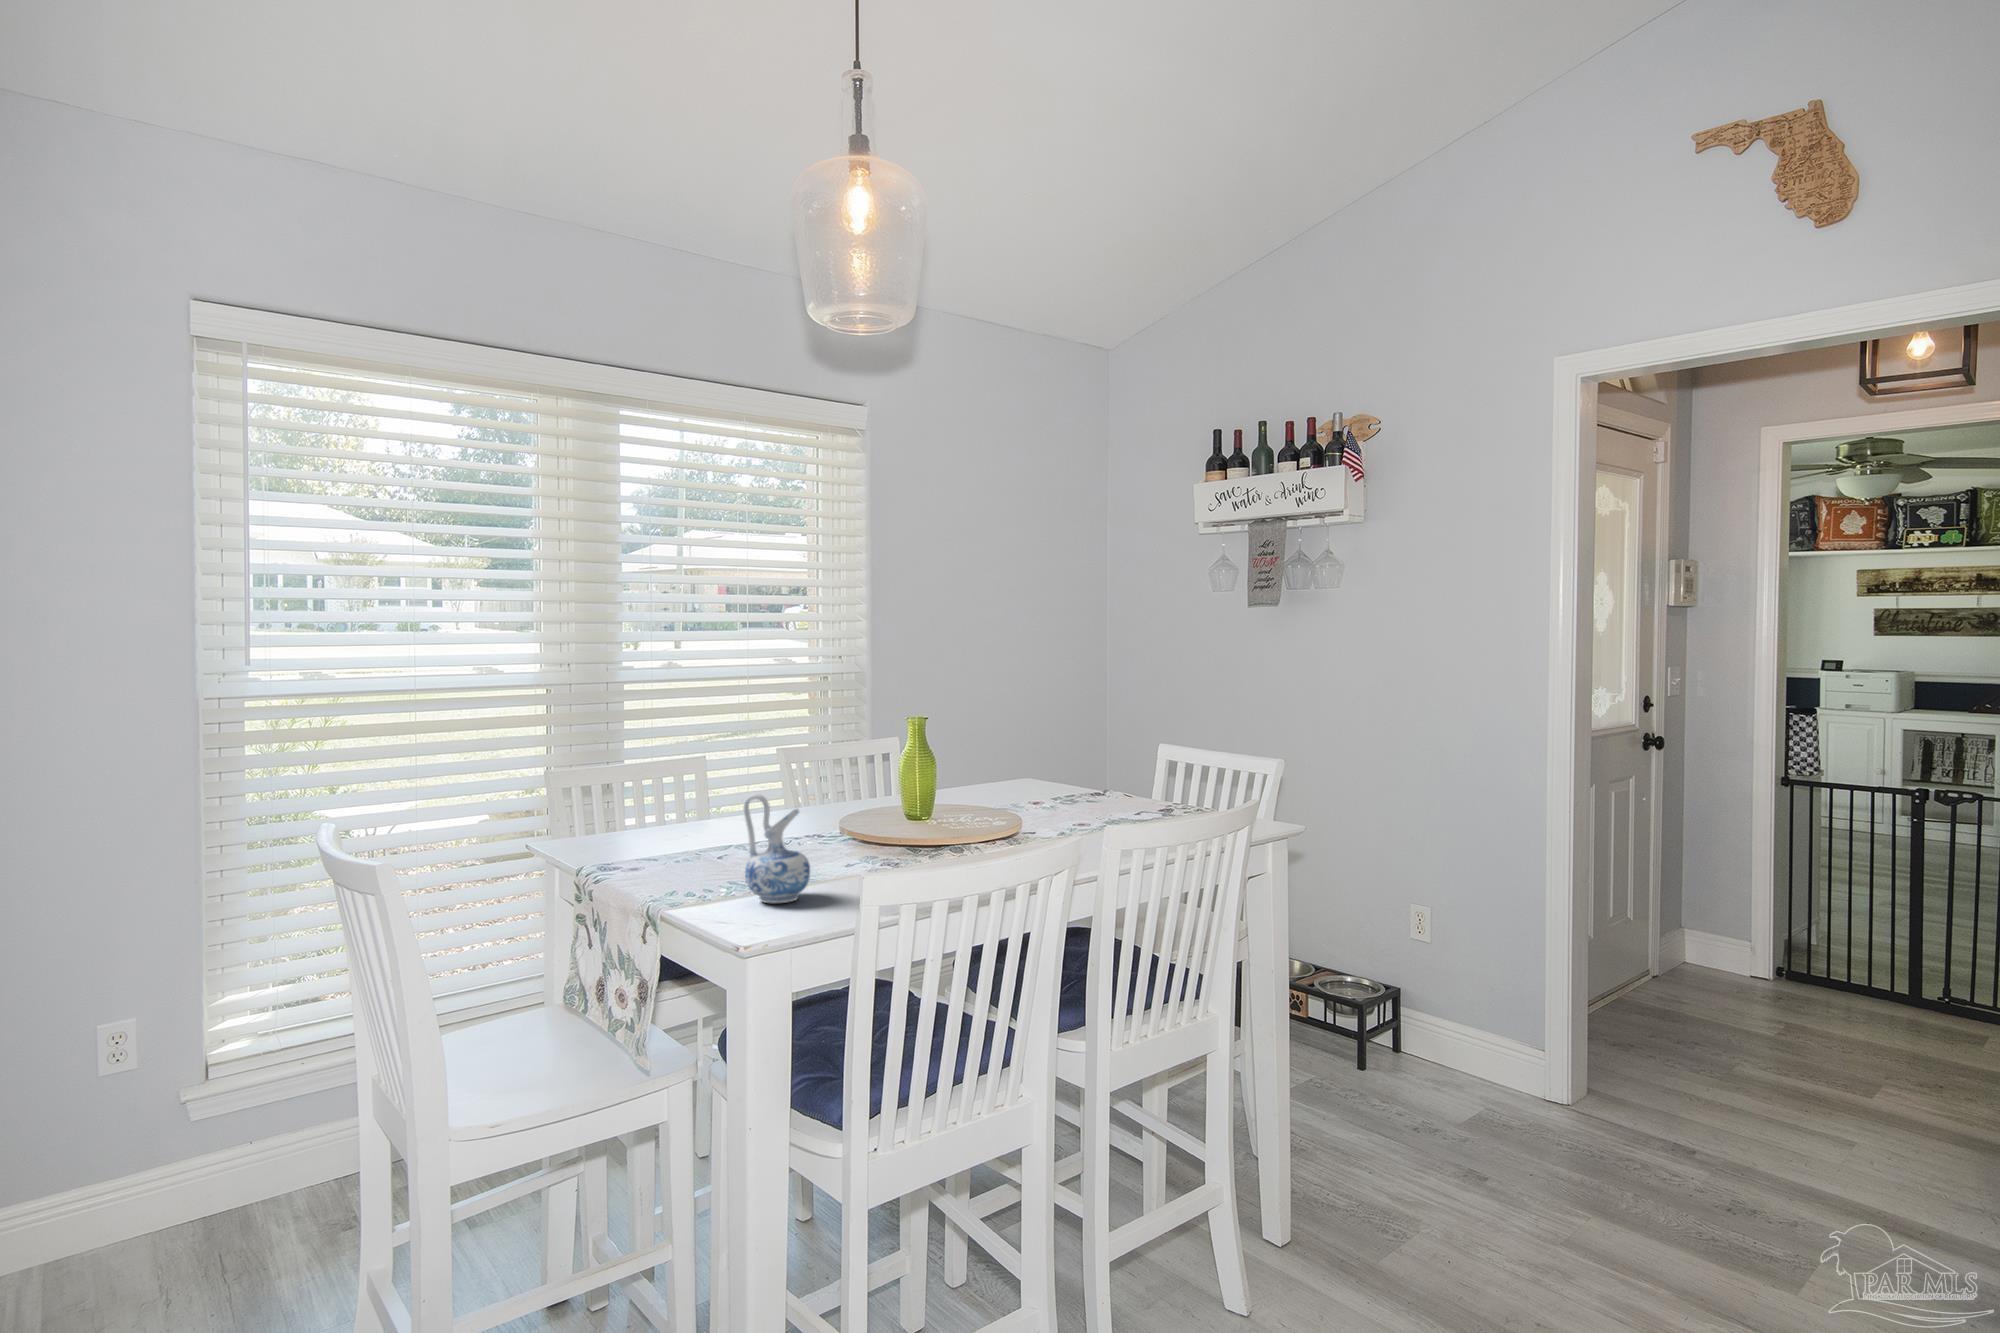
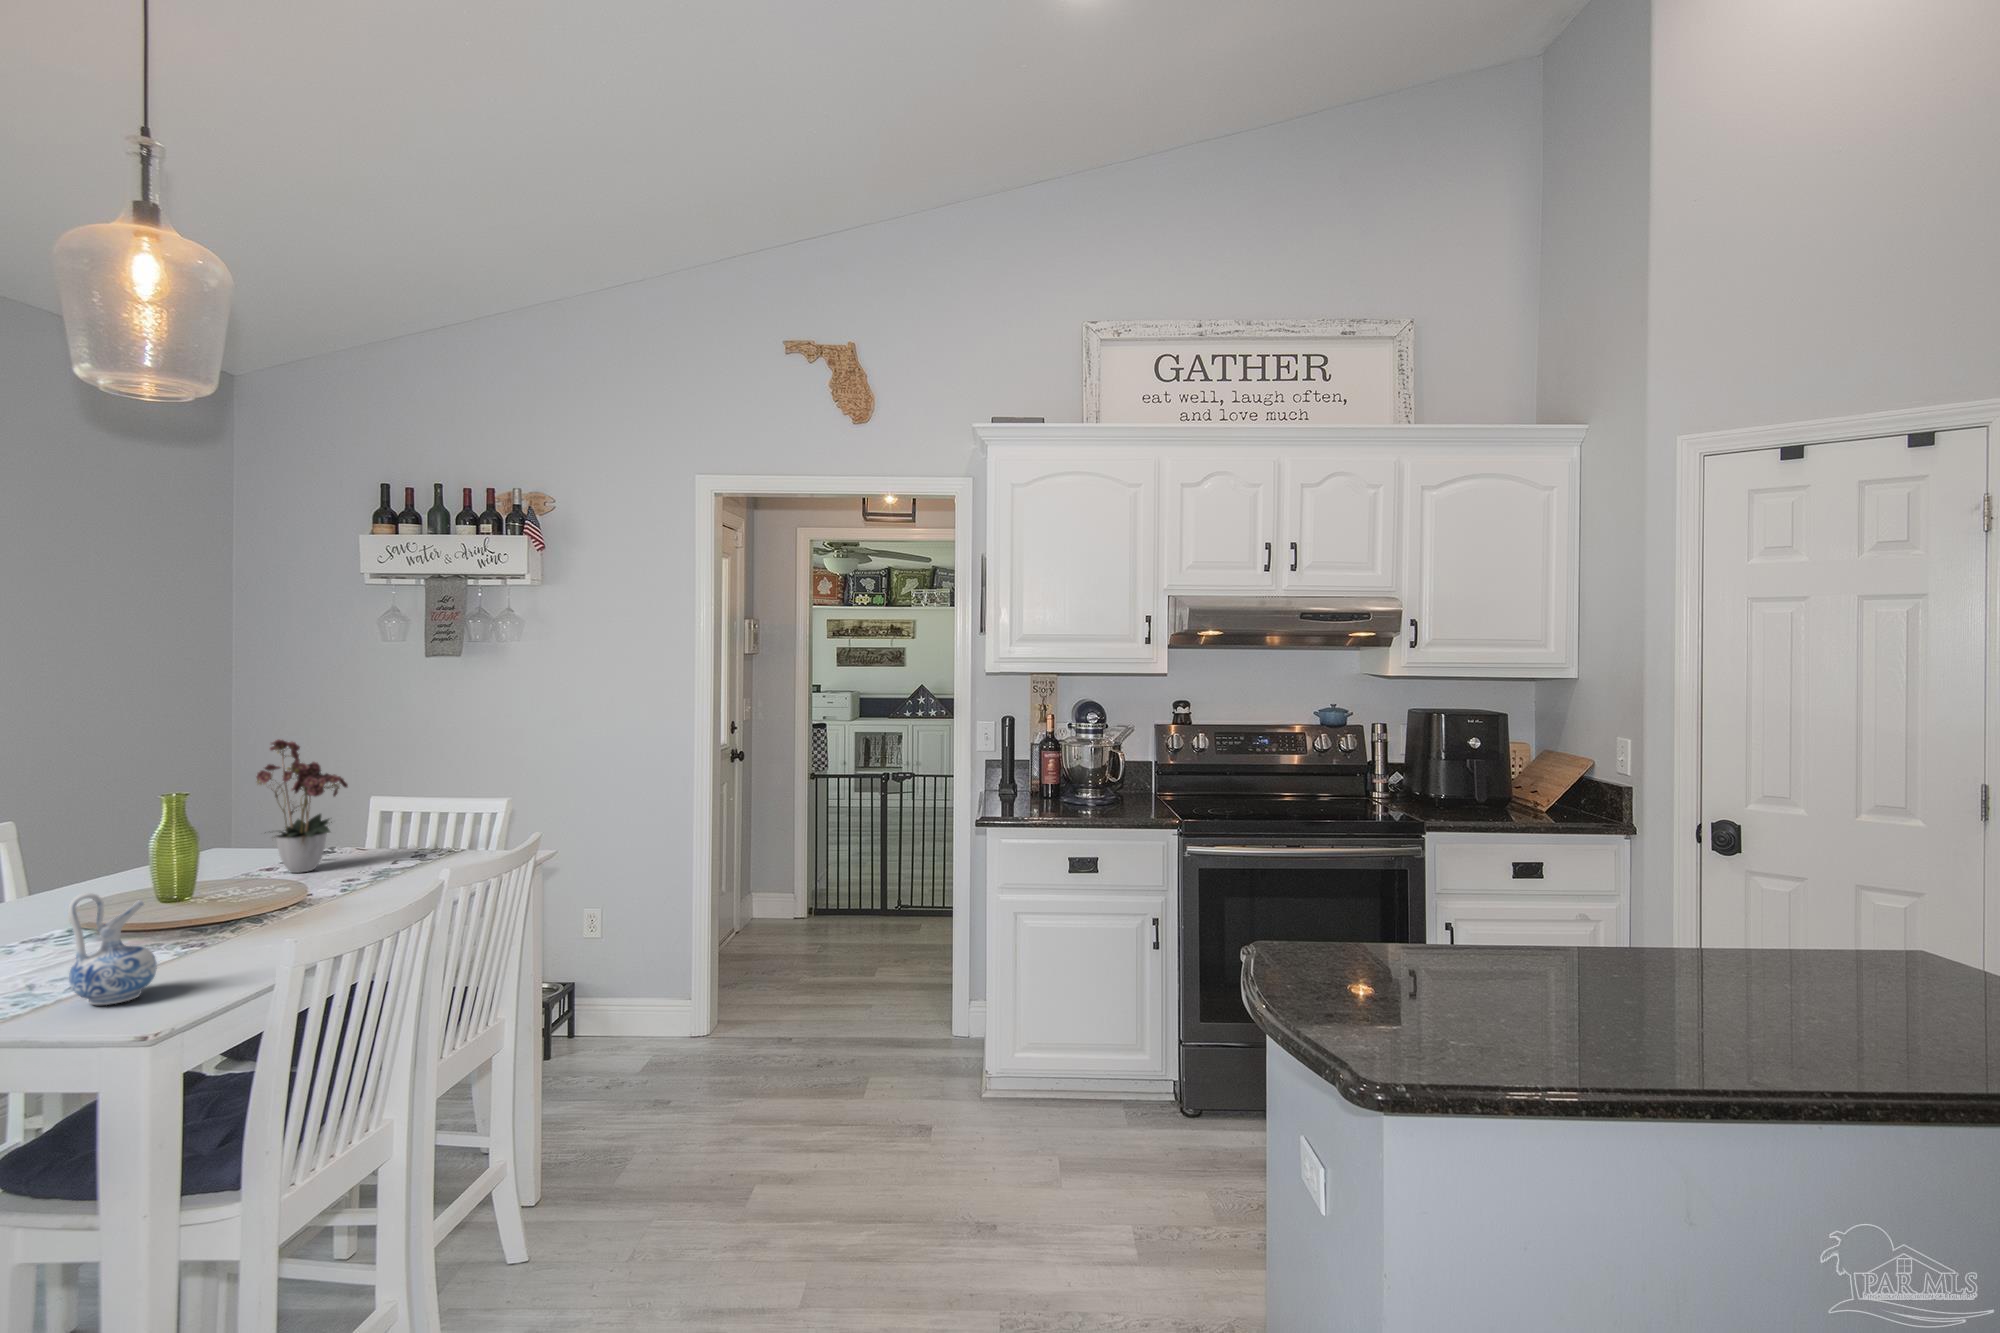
flower arrangement: none [1015,669,1096,811] -> present [256,739,348,873]

